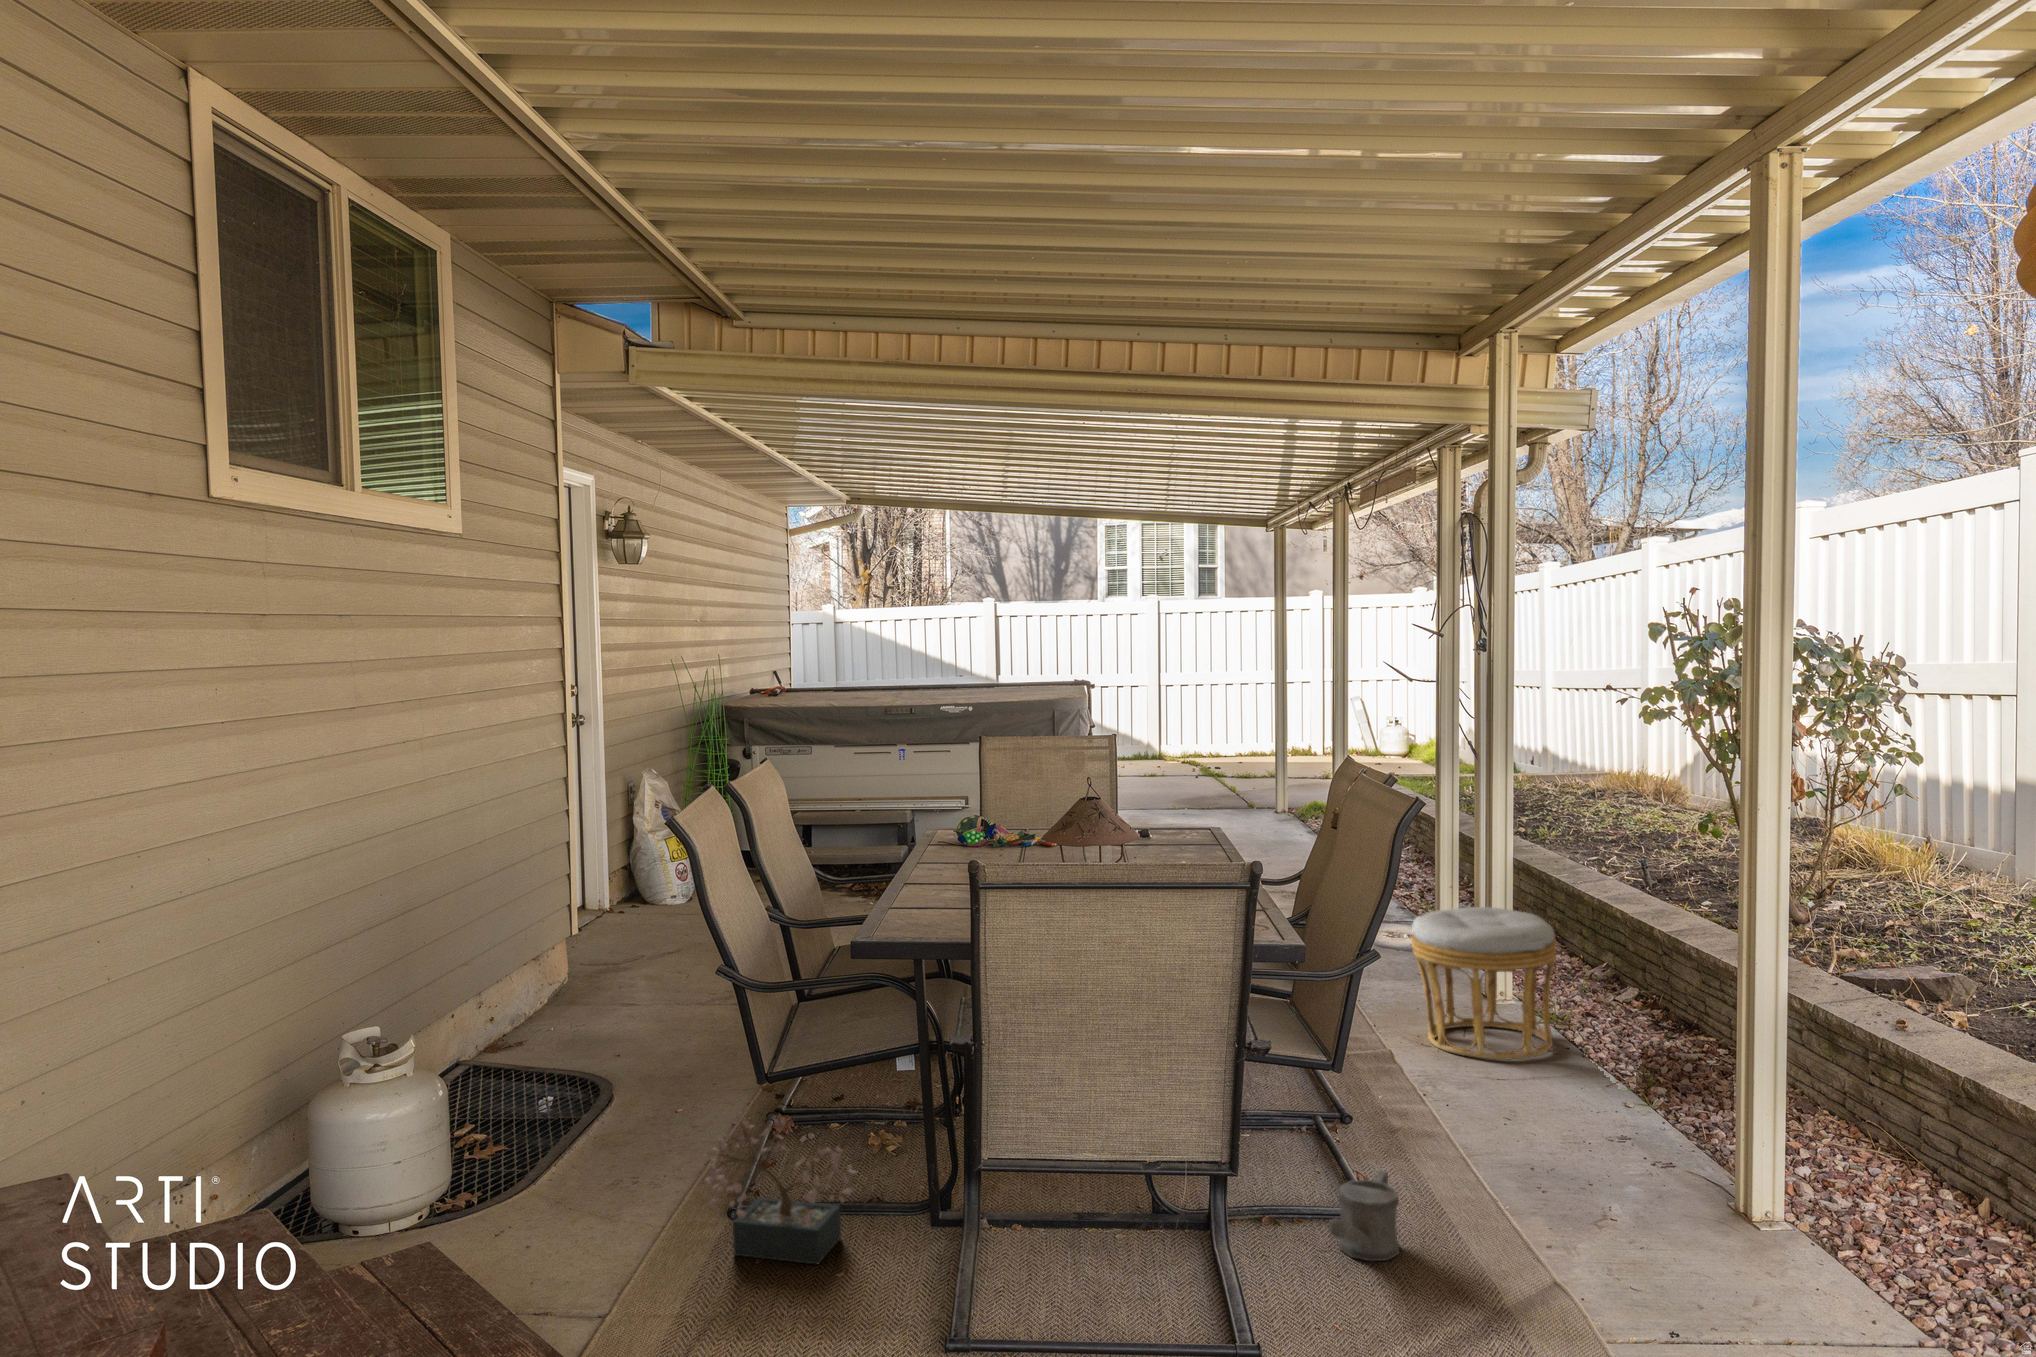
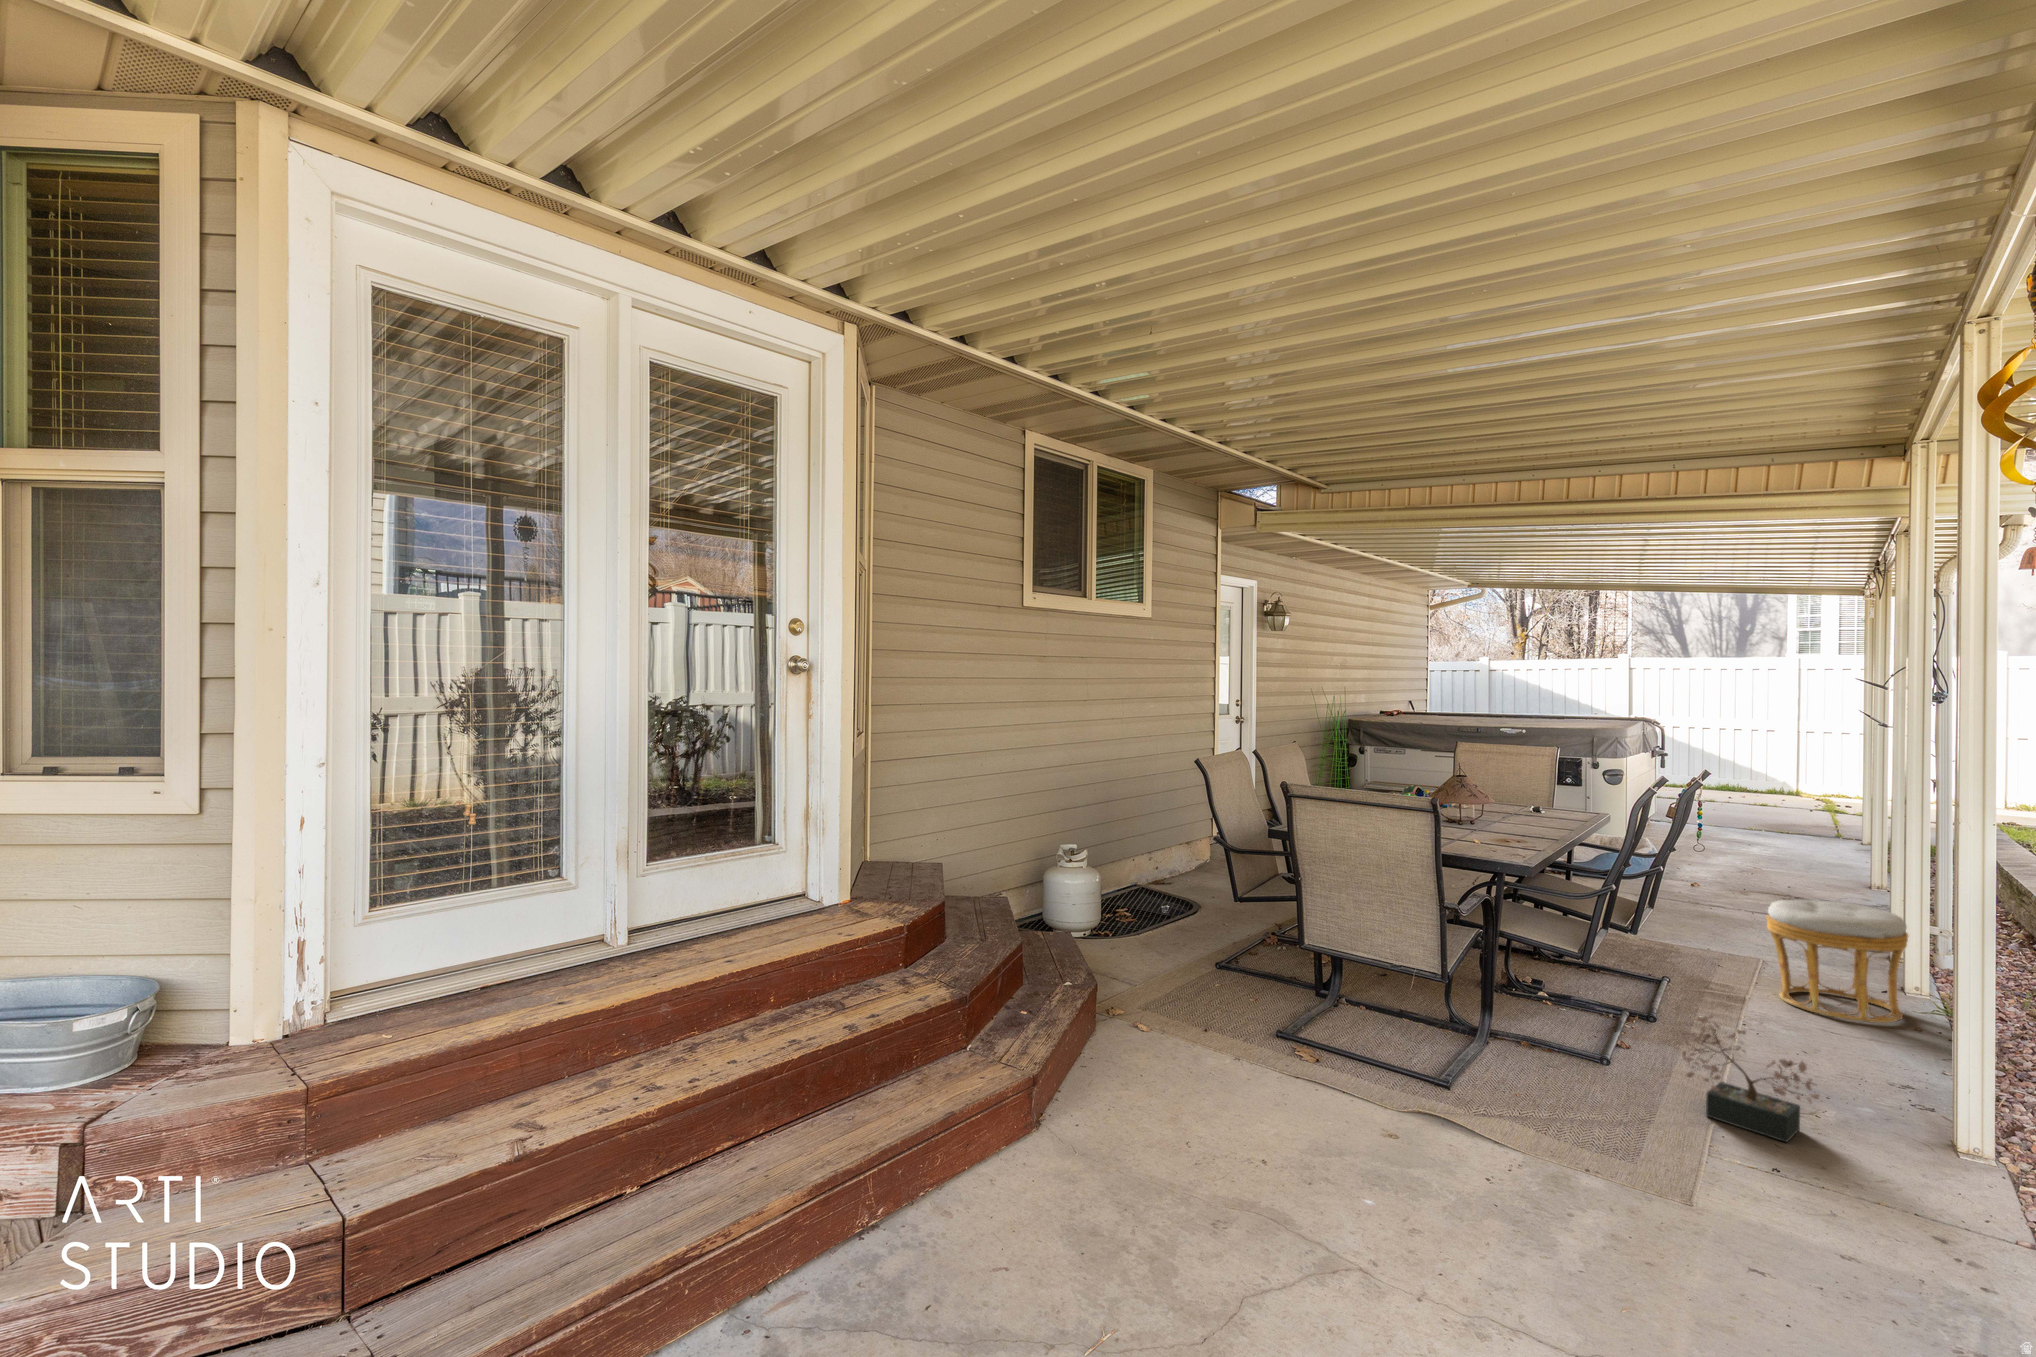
decorative plant: present [700,1106,857,1264] -> present [1682,1015,1819,1142]
watering can: present [1329,1171,1399,1261] -> none [1526,1027,1605,1078]

